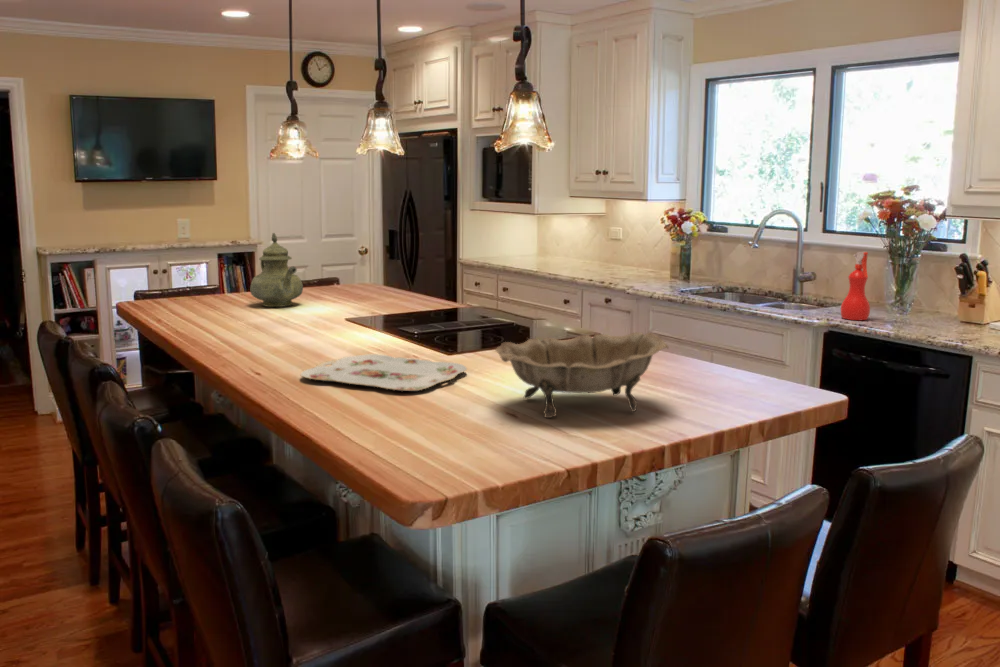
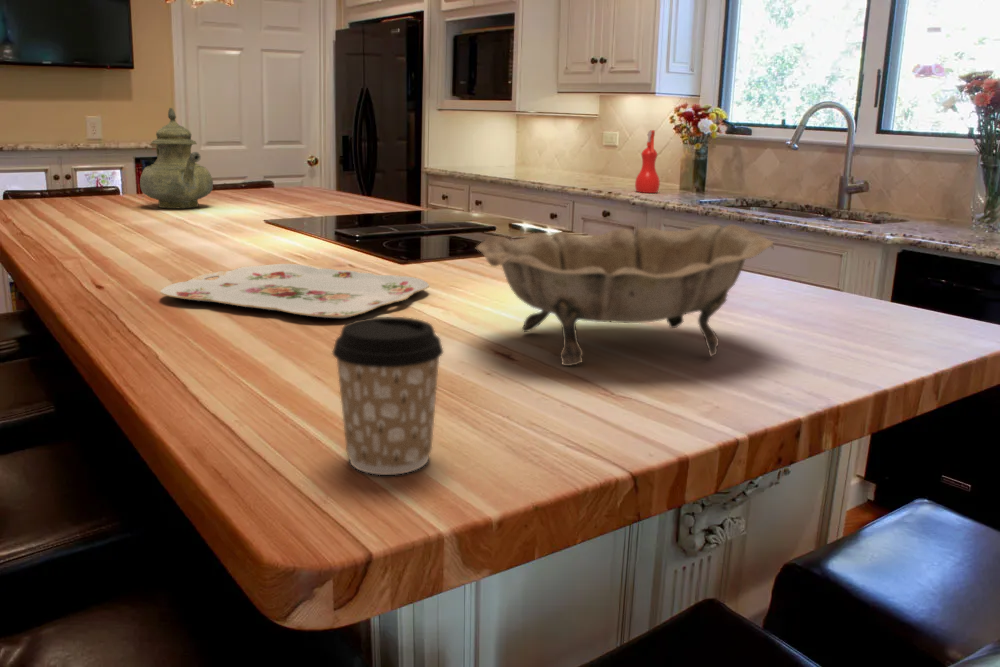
spray bottle: present [841,252,870,320] -> present [635,130,660,193]
coffee cup: none [425,393,477,469] -> present [332,317,443,475]

